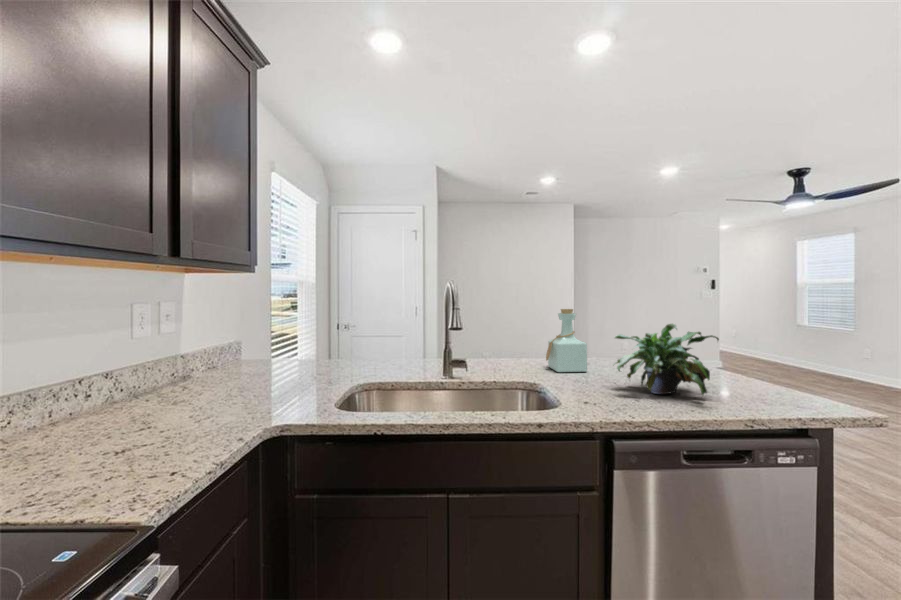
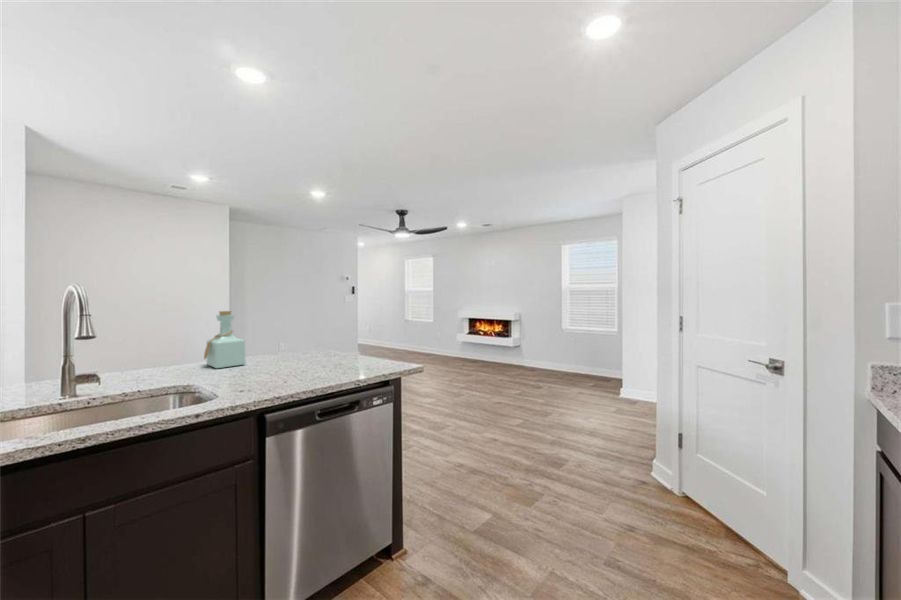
potted plant: present [613,324,719,396] -> none [266,321,342,374]

